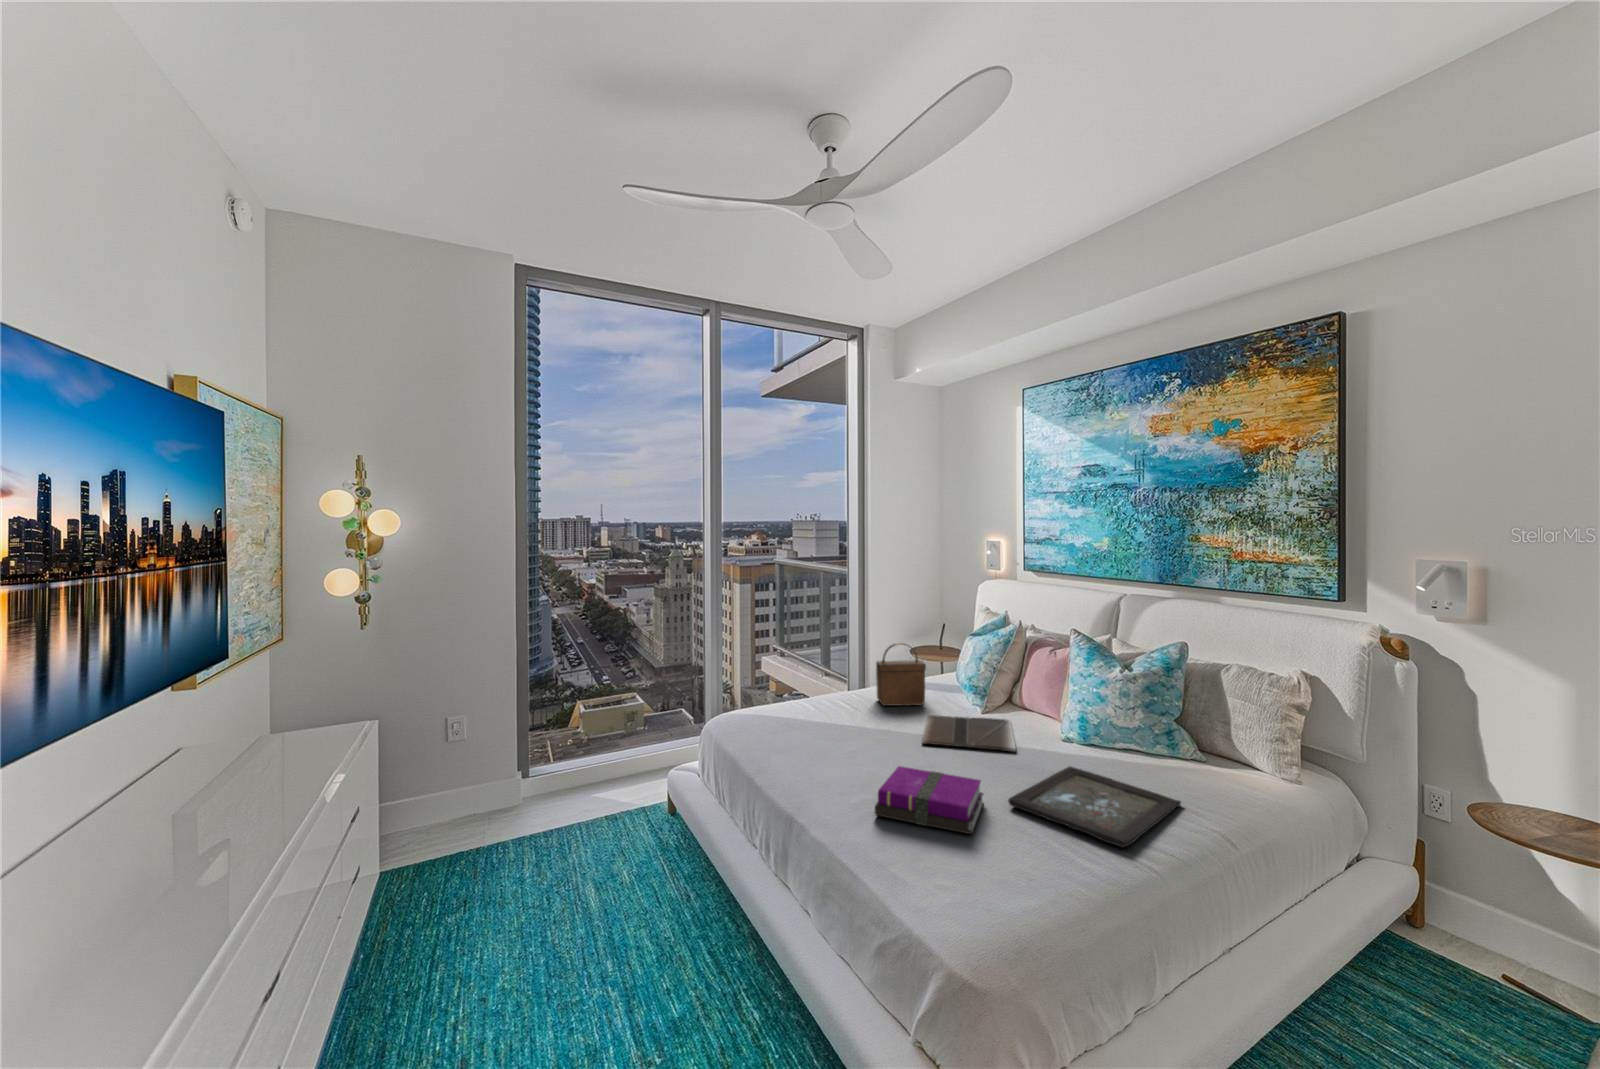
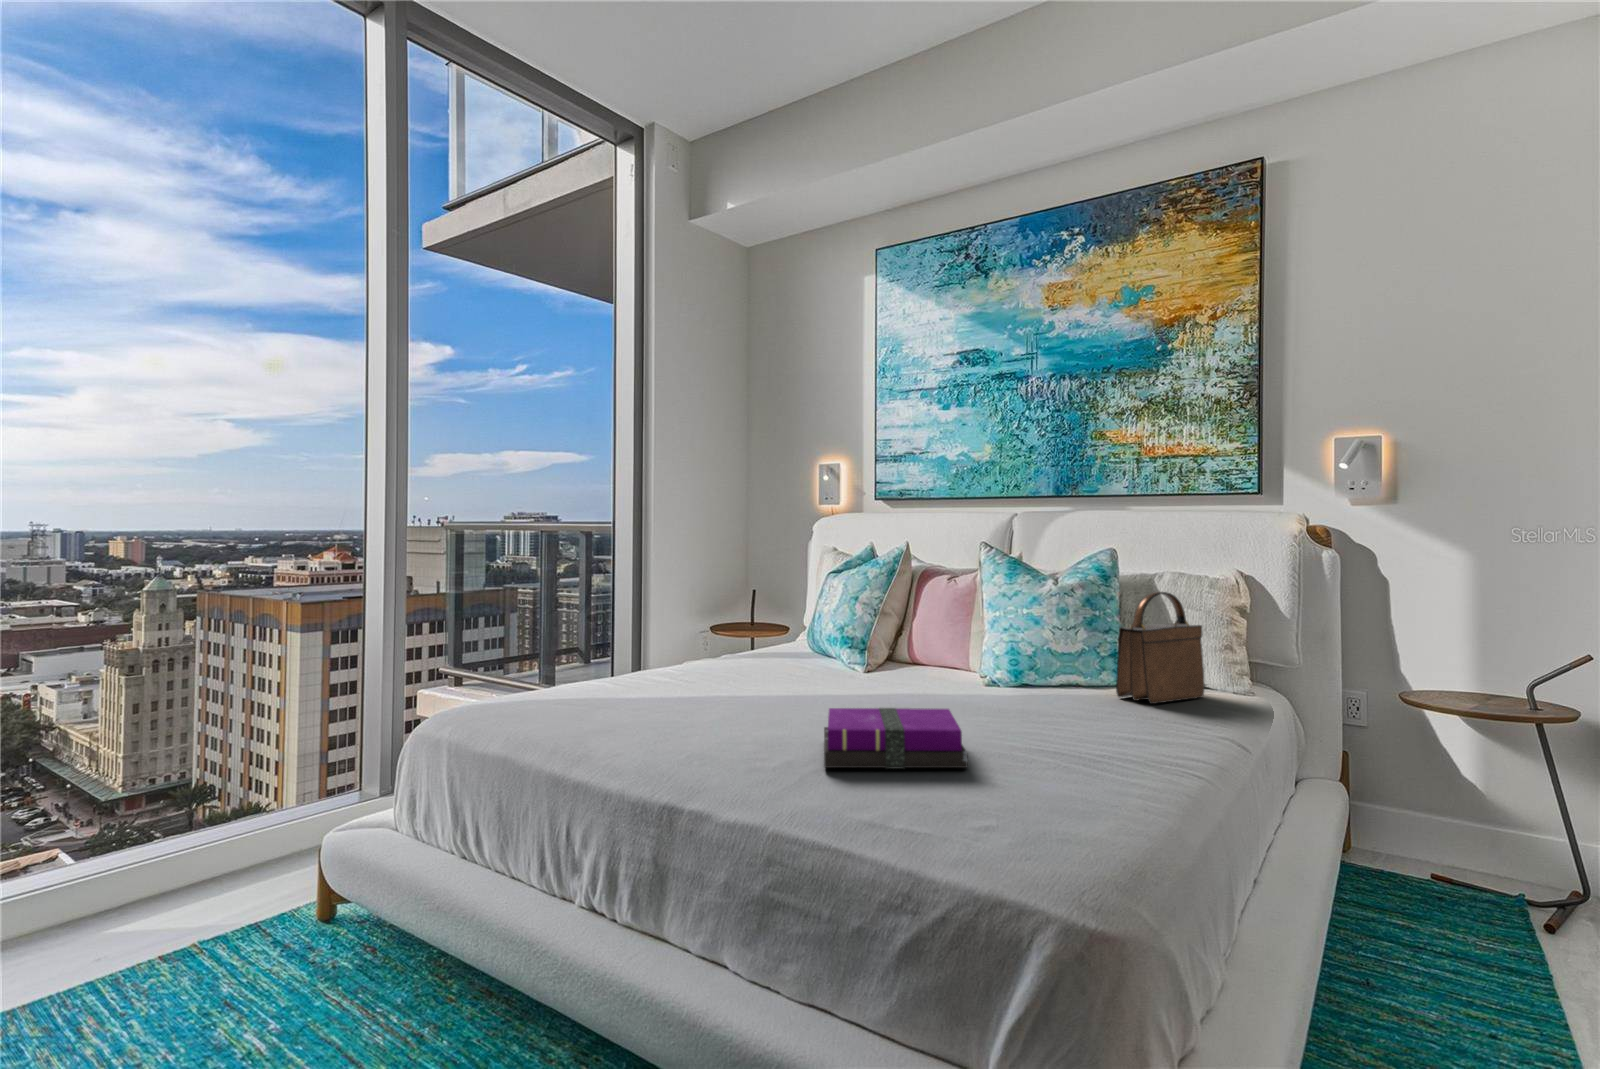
handbag: present [876,643,926,706] -> present [1116,592,1205,704]
laptop: present [922,715,1016,751] -> none [801,669,946,699]
tray: present [1008,766,1181,847] -> none [985,698,1167,754]

